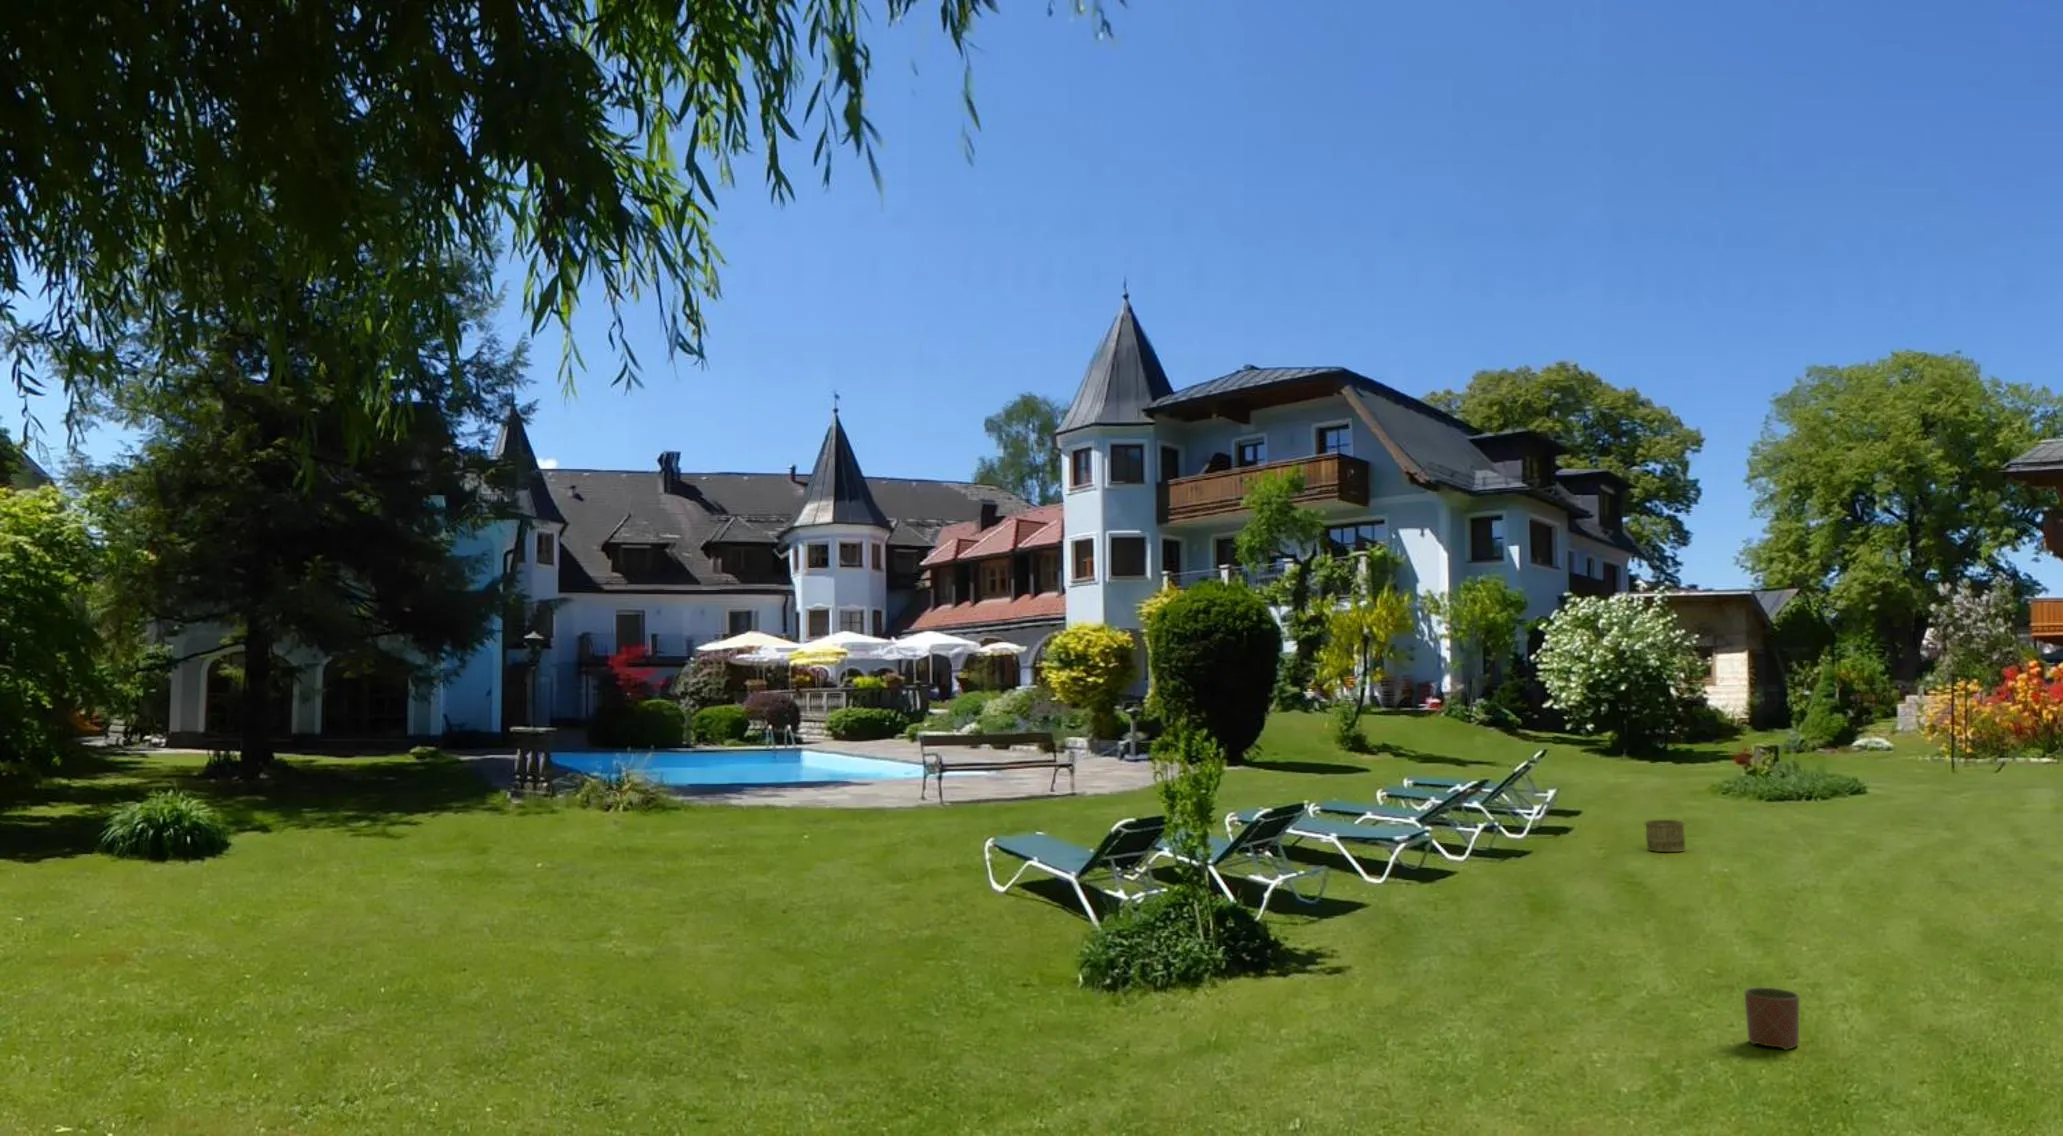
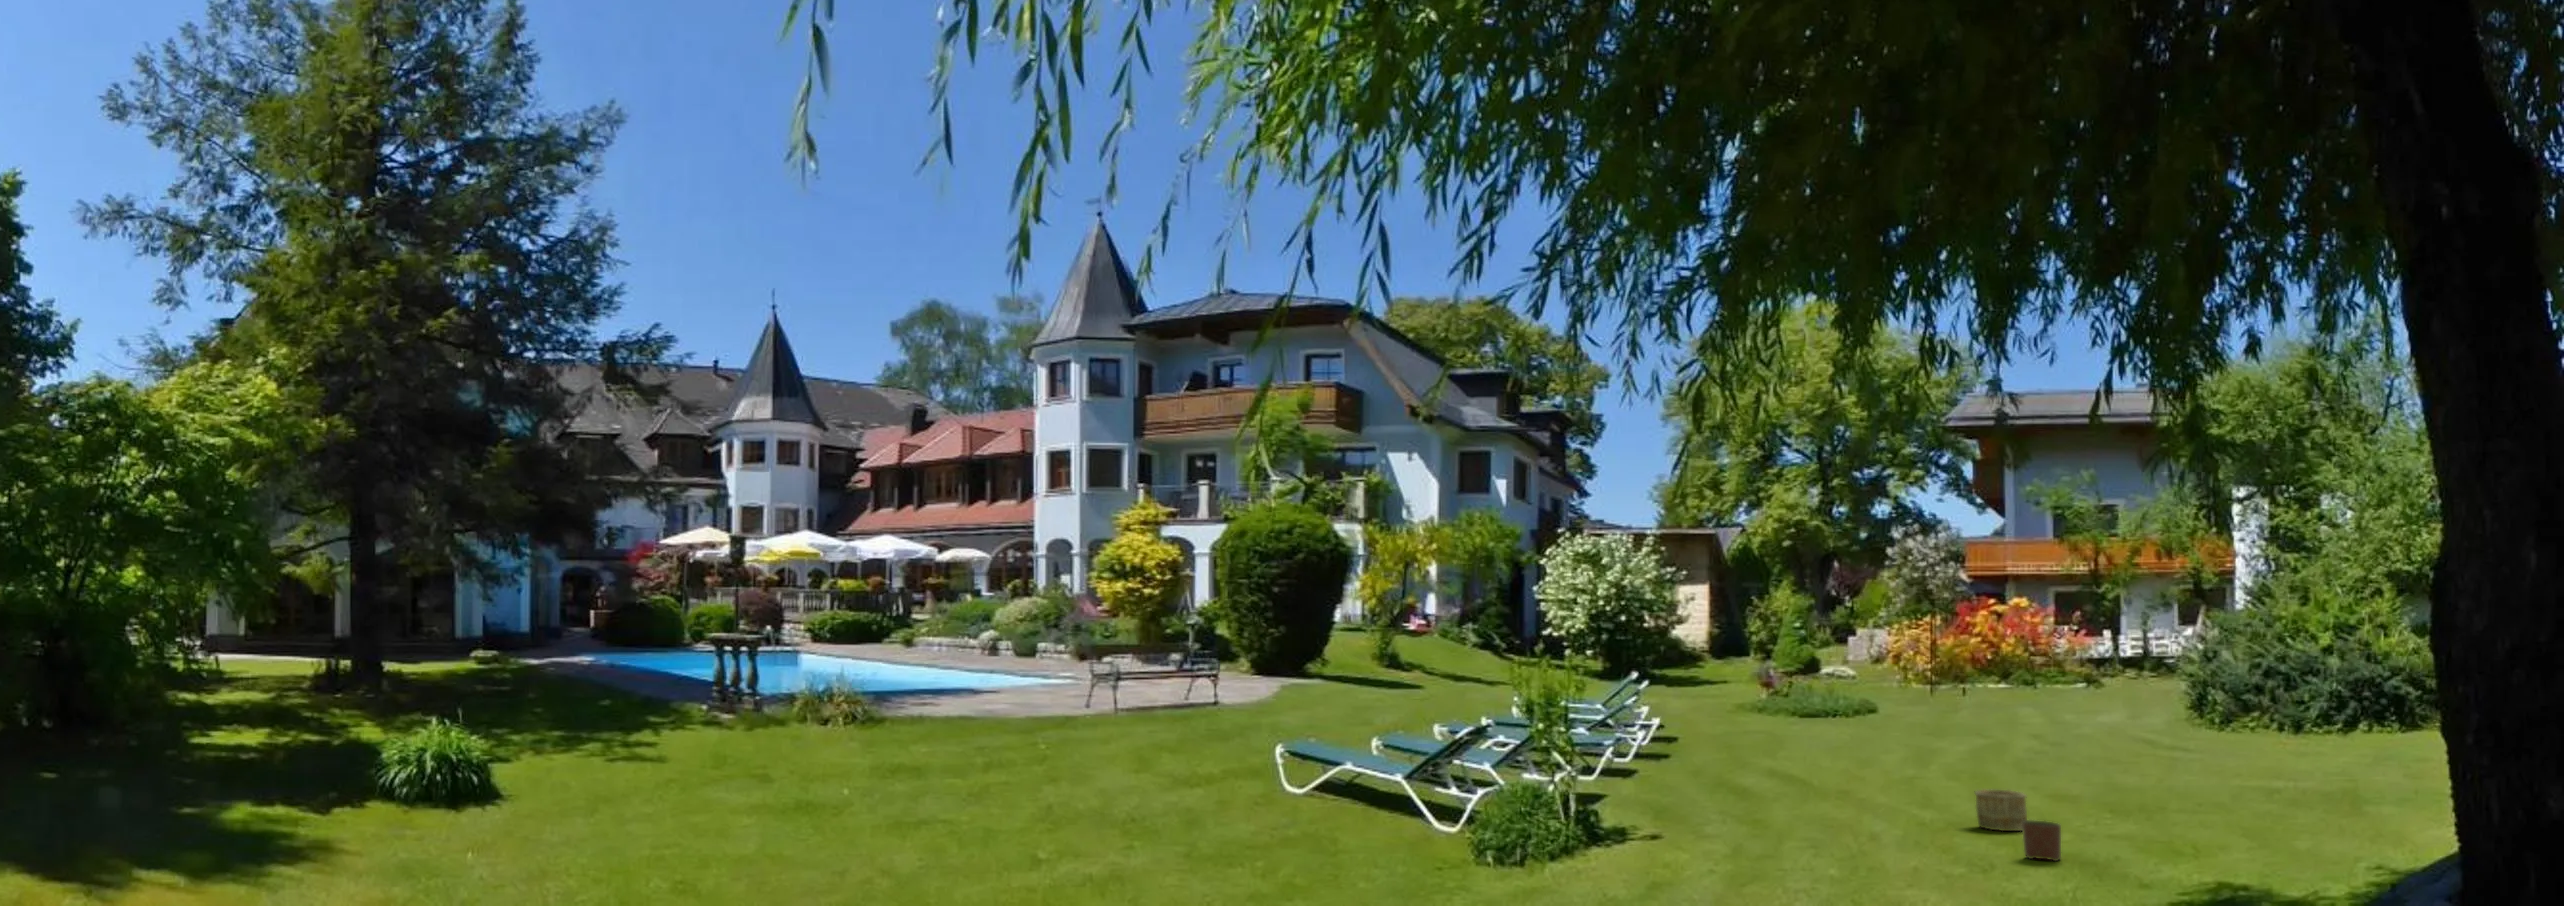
wooden bucket: present [1645,820,1685,852] -> present [1975,789,2027,831]

